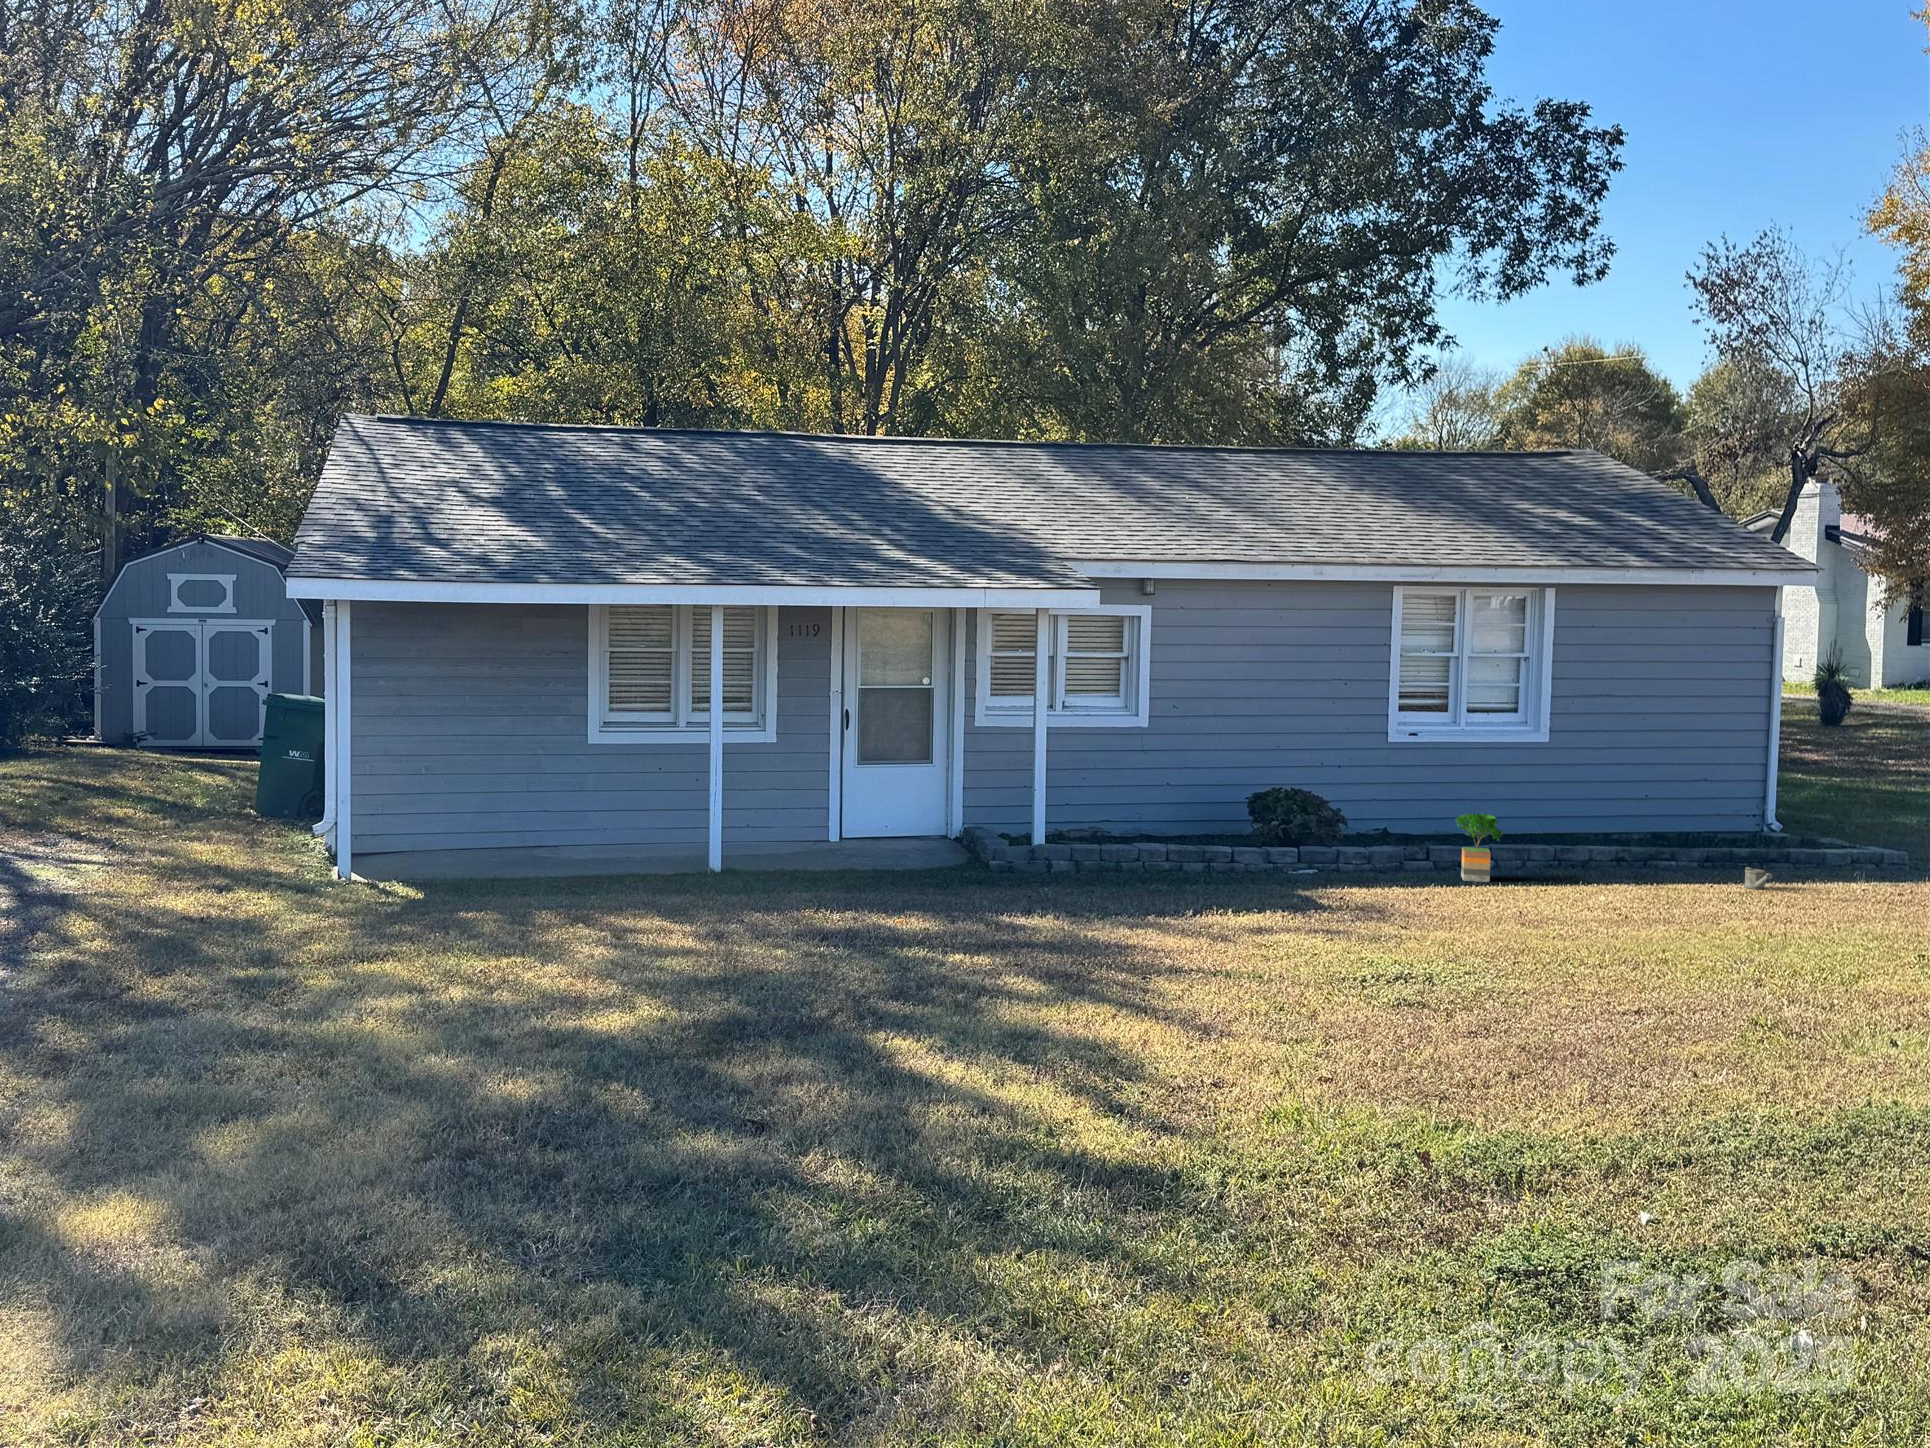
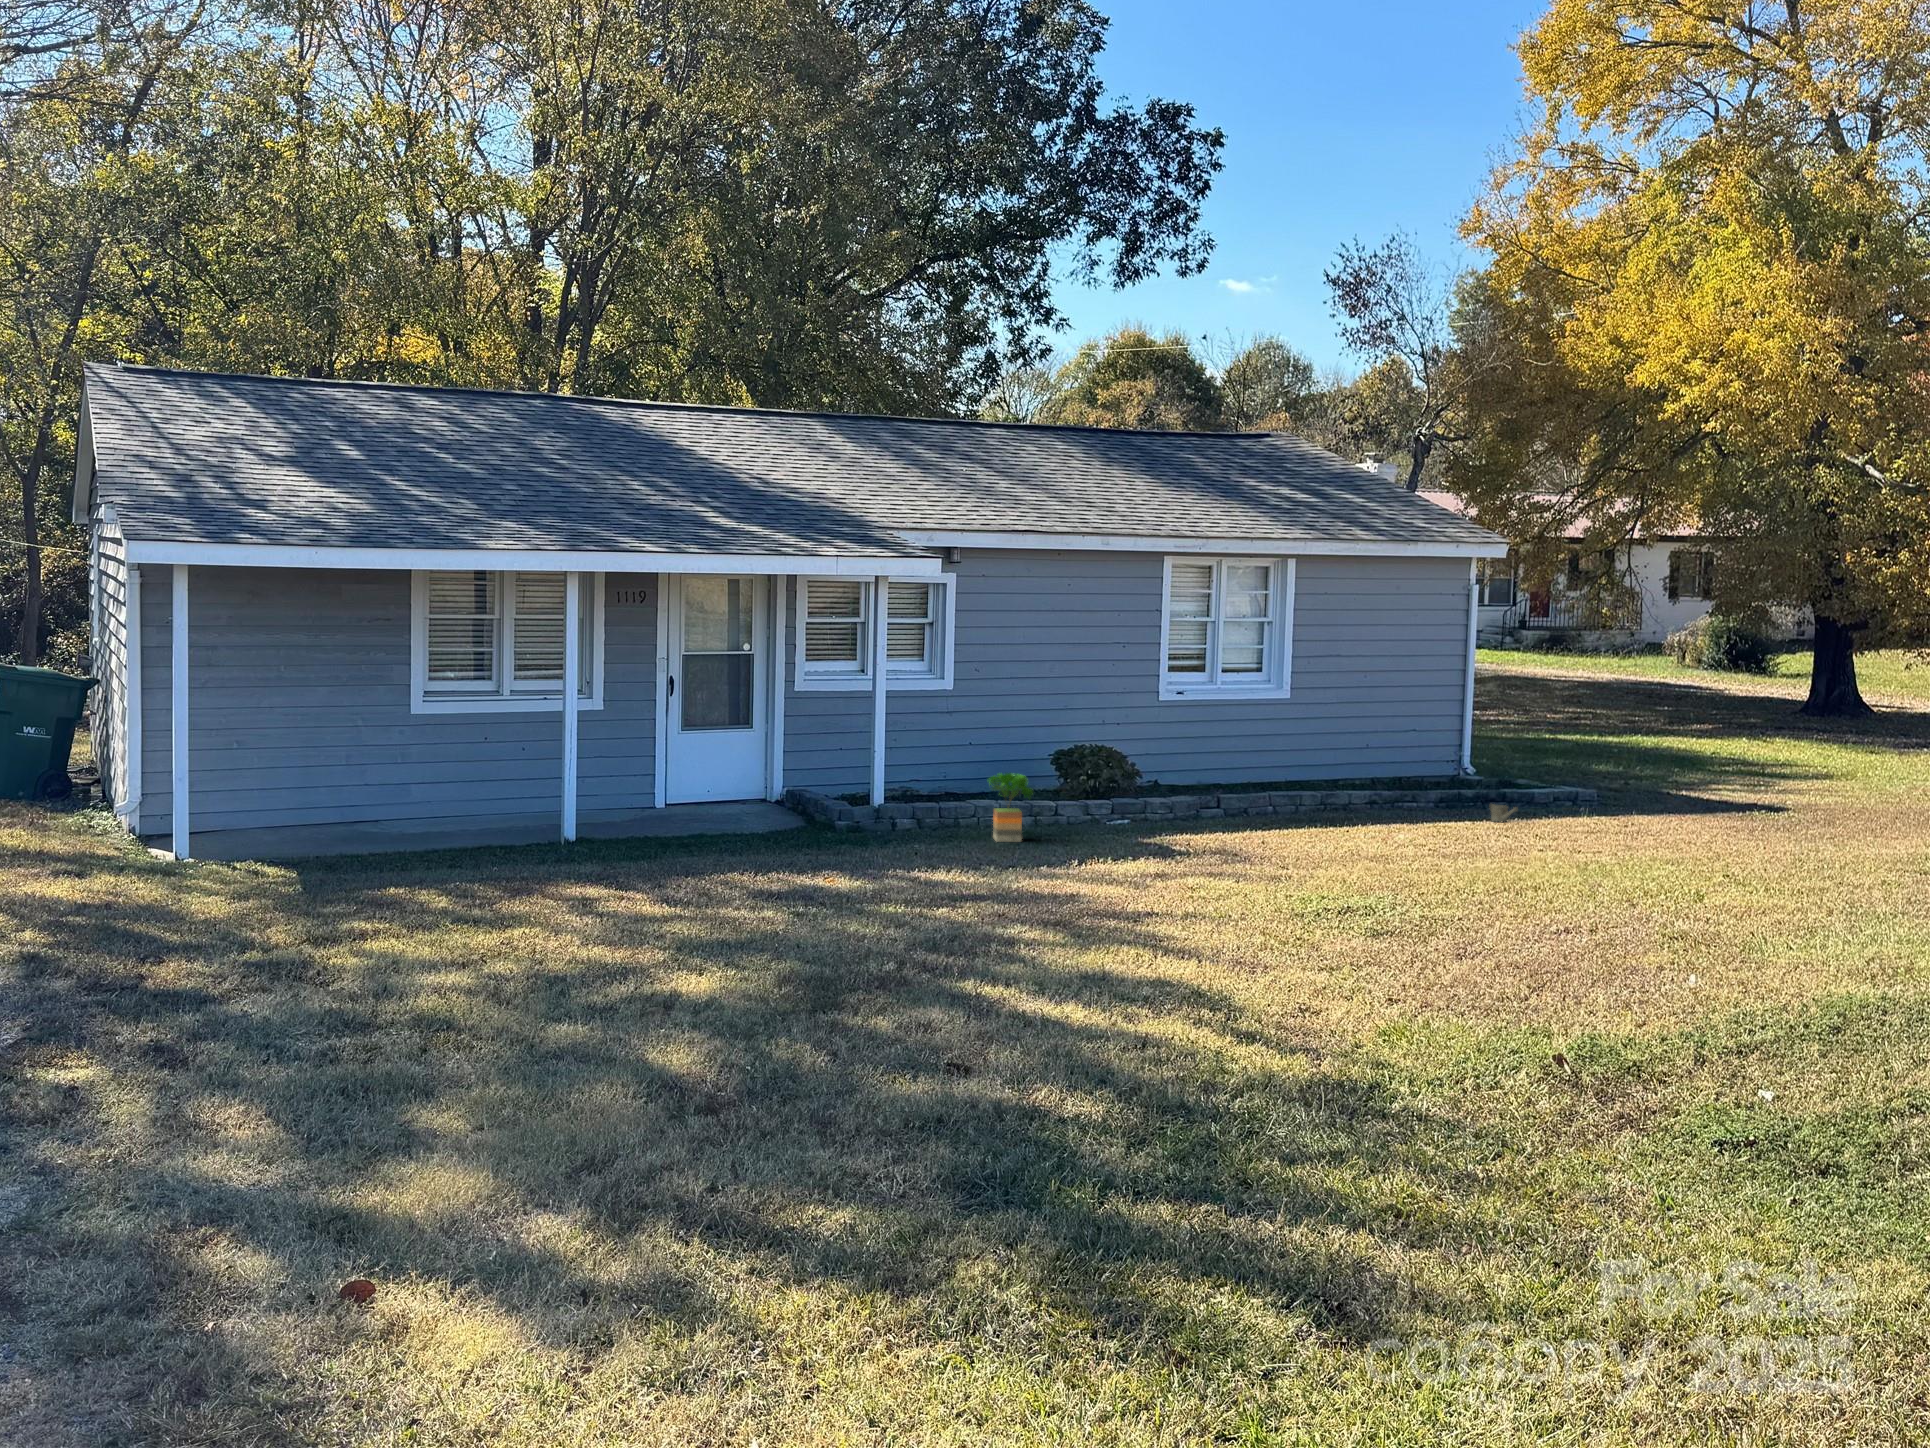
potted tree: present [1455,813,1502,882] -> present [989,773,1032,842]

